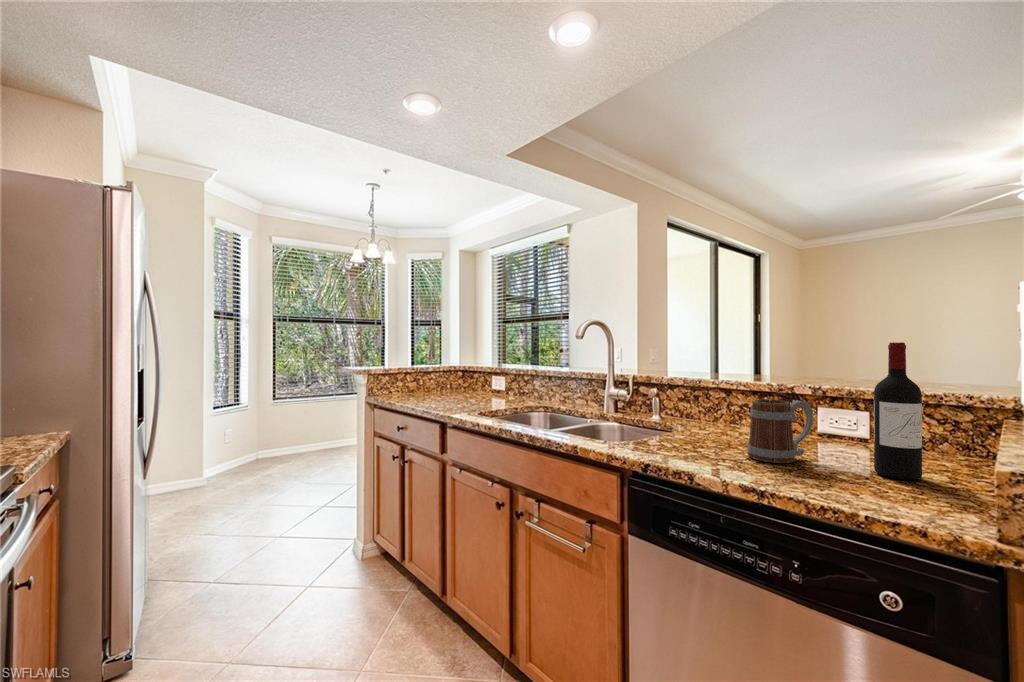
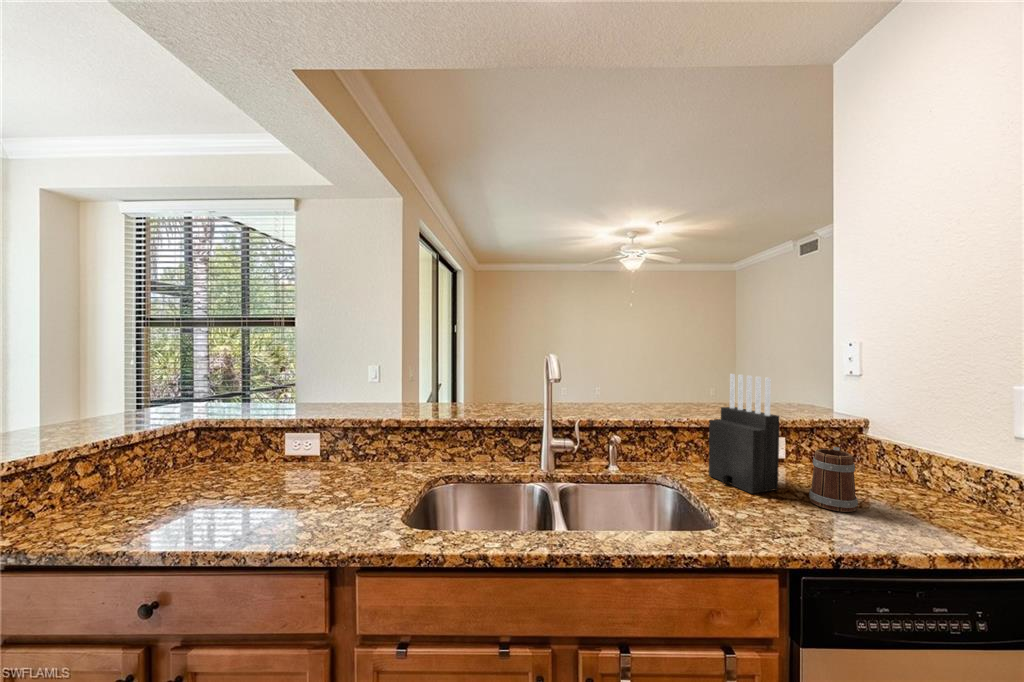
knife block: none [713,327,759,446] -> present [709,374,779,494]
wine bottle: present [874,342,922,480] -> none [885,396,923,503]

